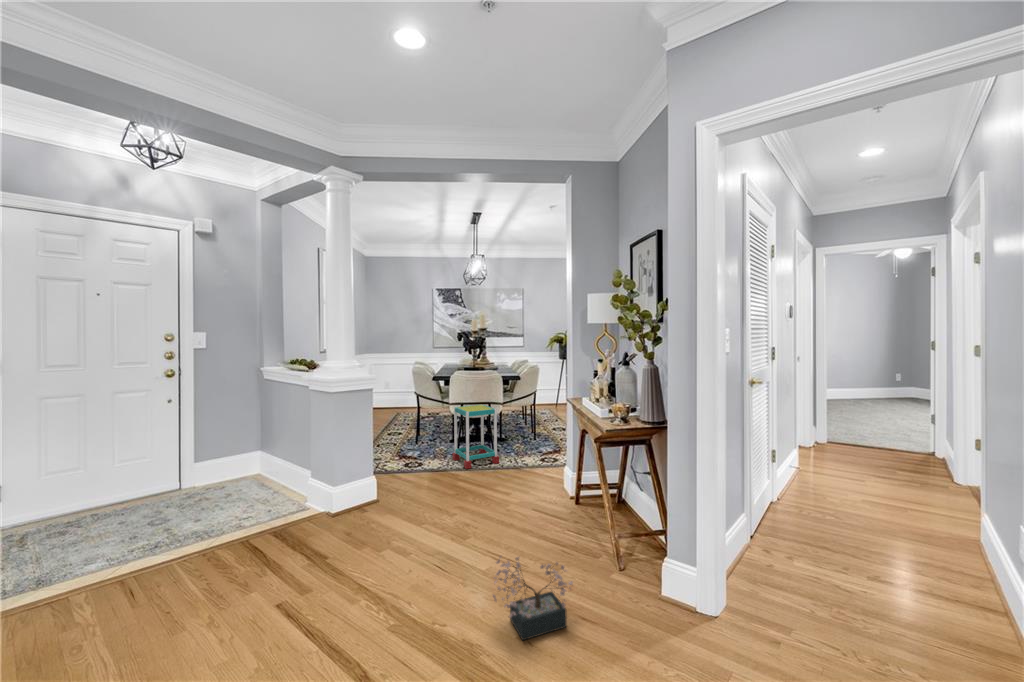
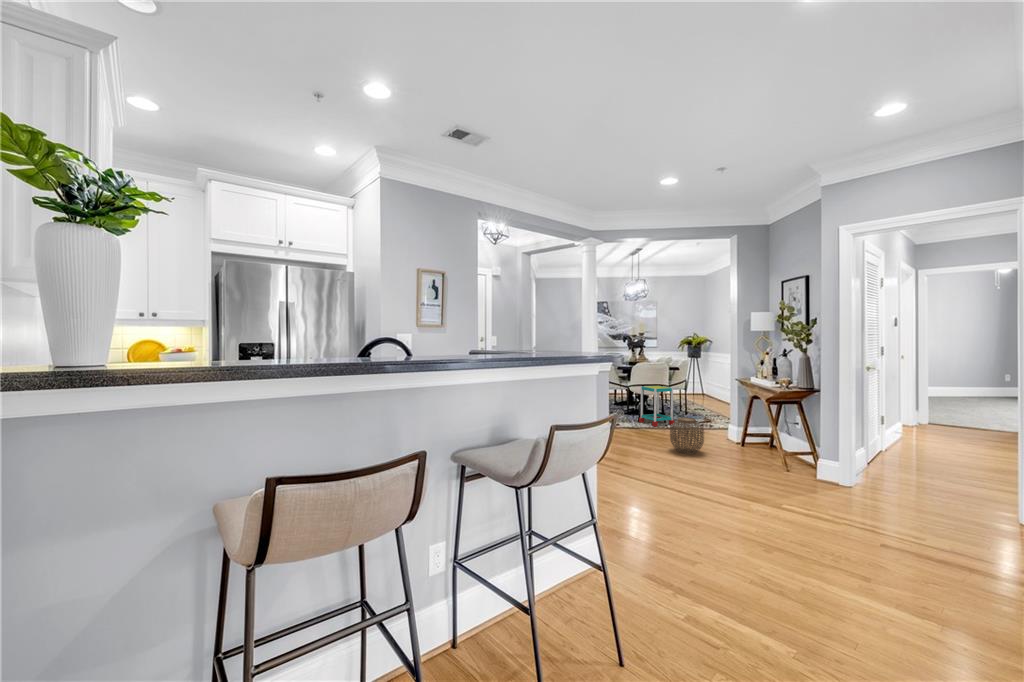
woven basket: none [437,473,493,542] -> present [670,418,704,454]
decorative plant: present [493,556,573,640] -> none [733,445,773,482]

